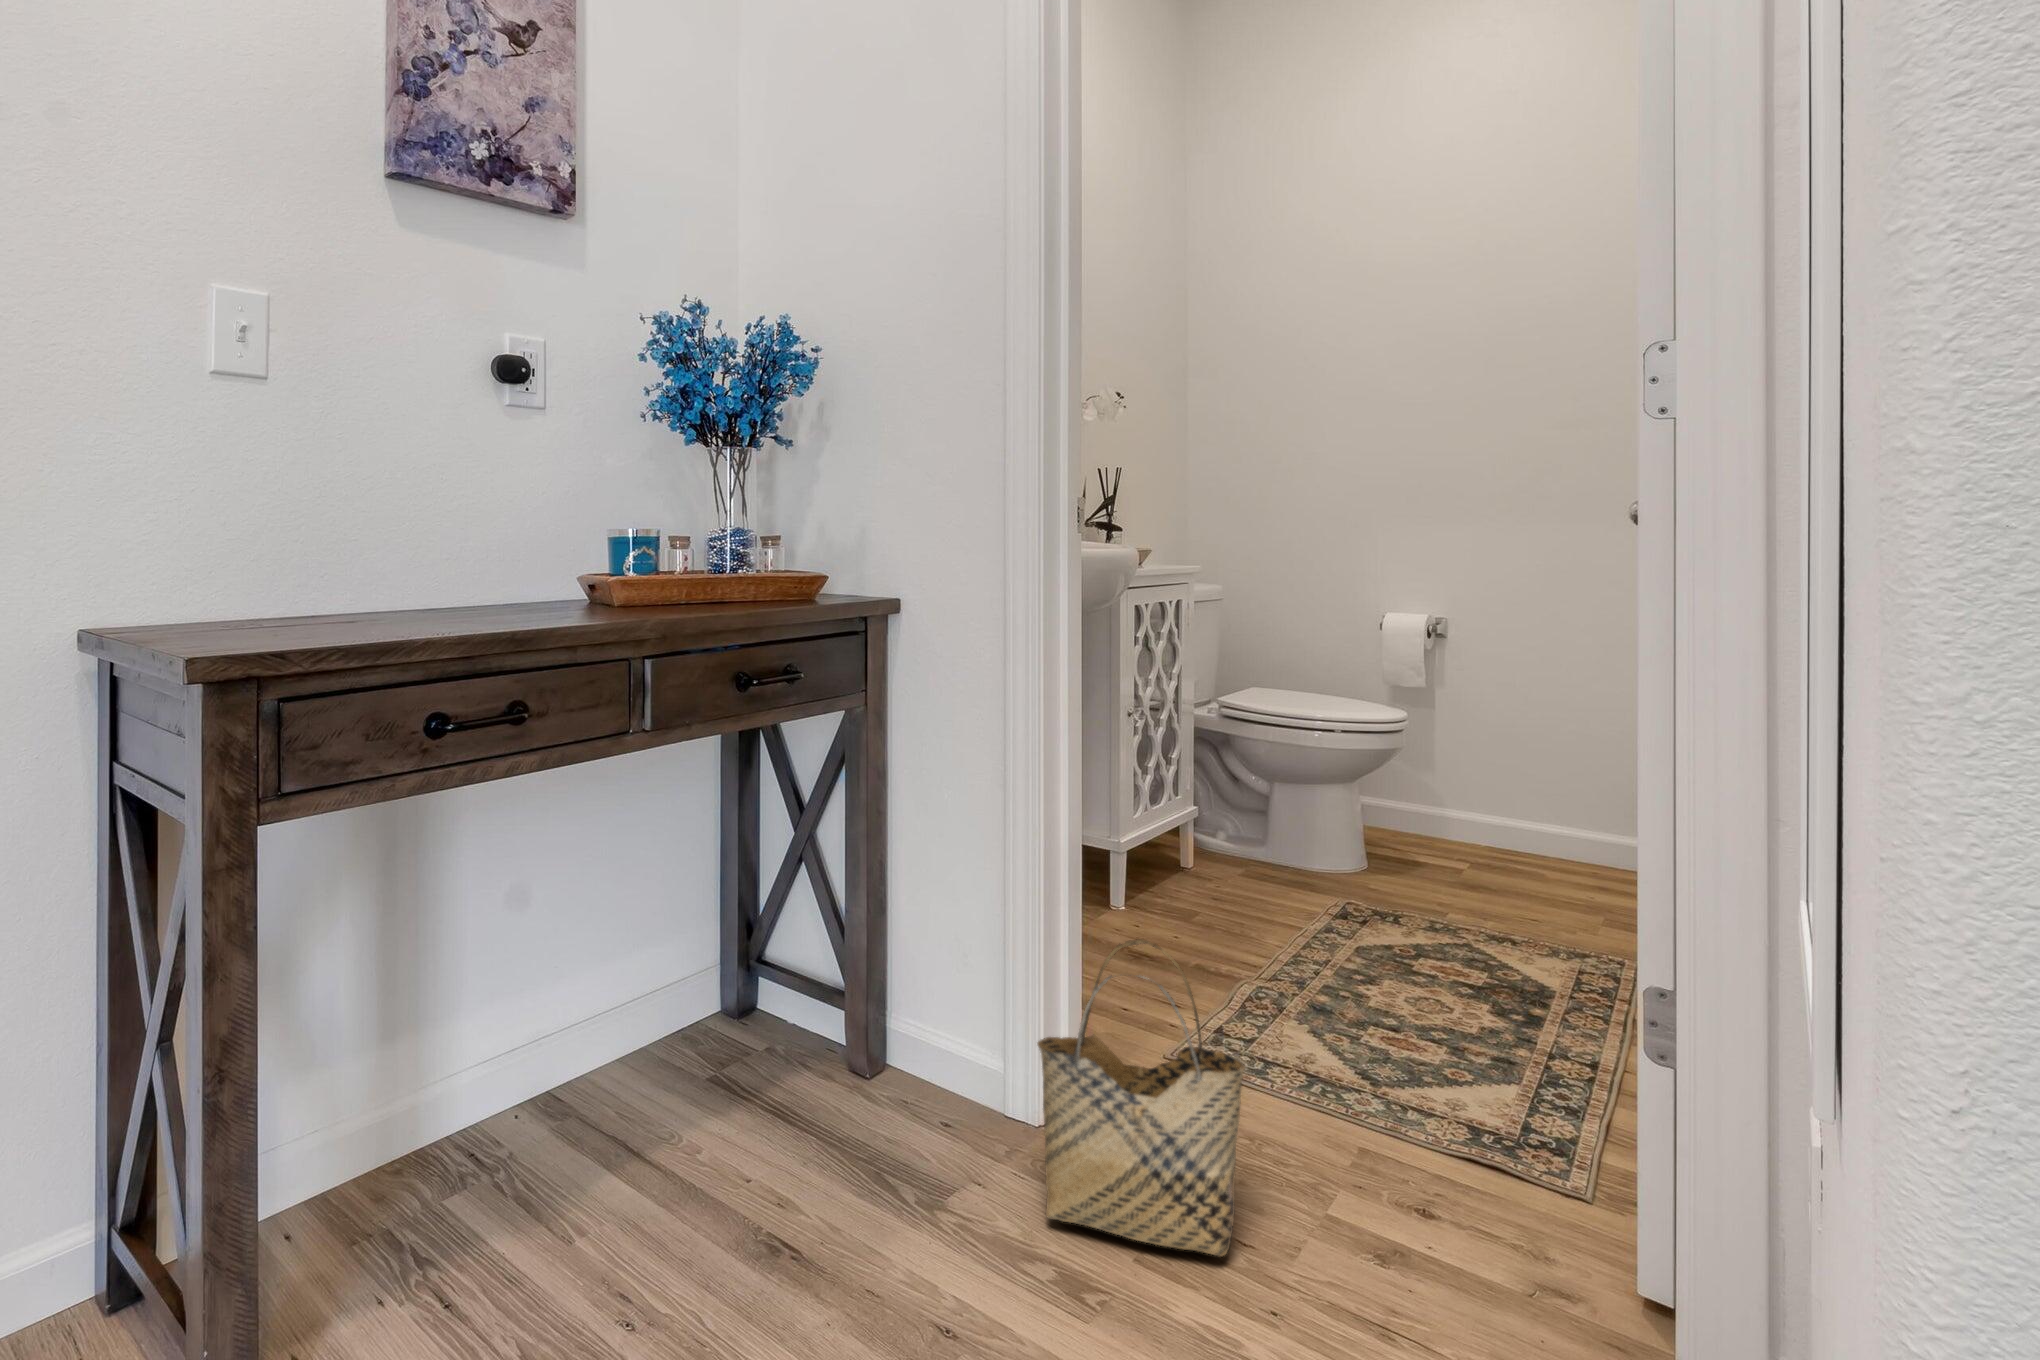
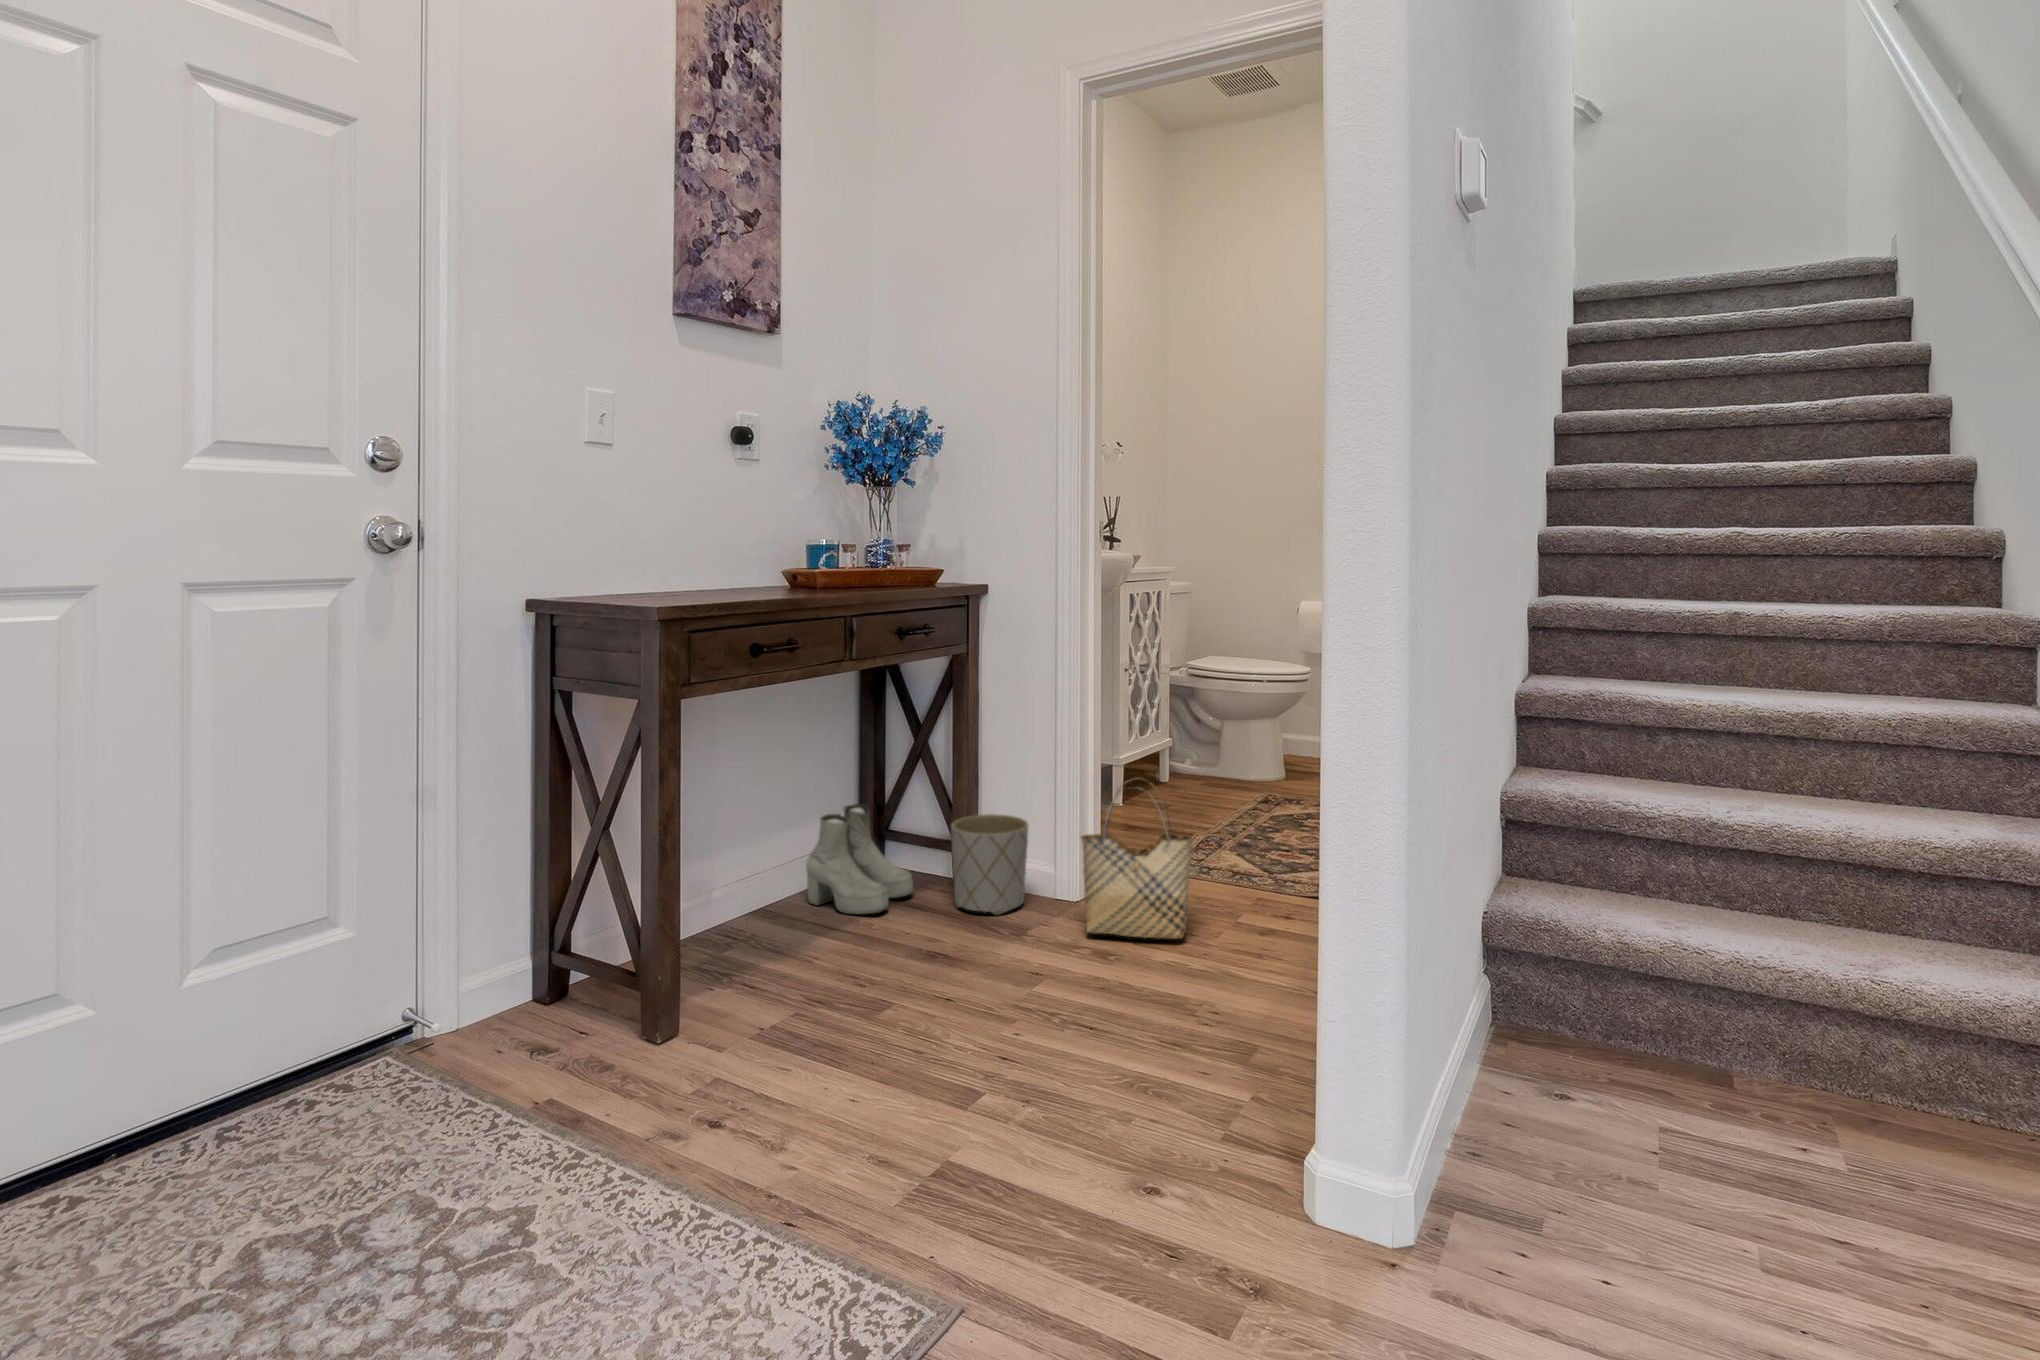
boots: none [619,930,781,1124] -> present [806,804,913,915]
planter: none [833,963,958,1146] -> present [951,814,1028,915]

